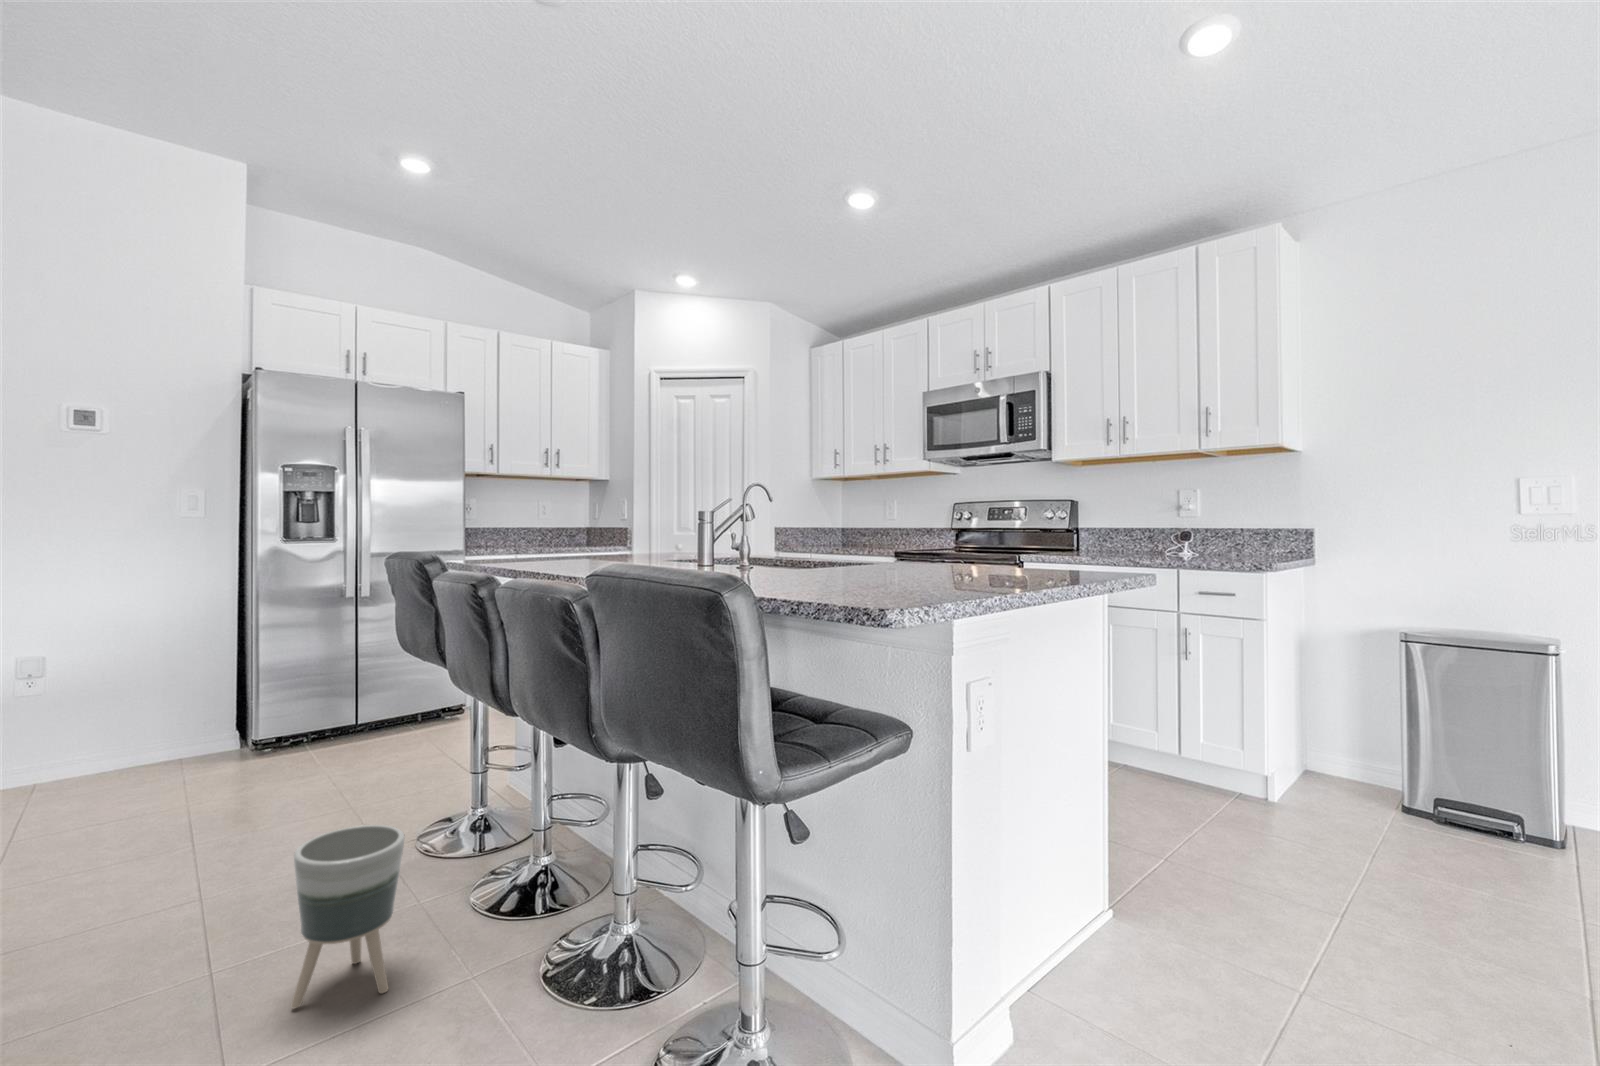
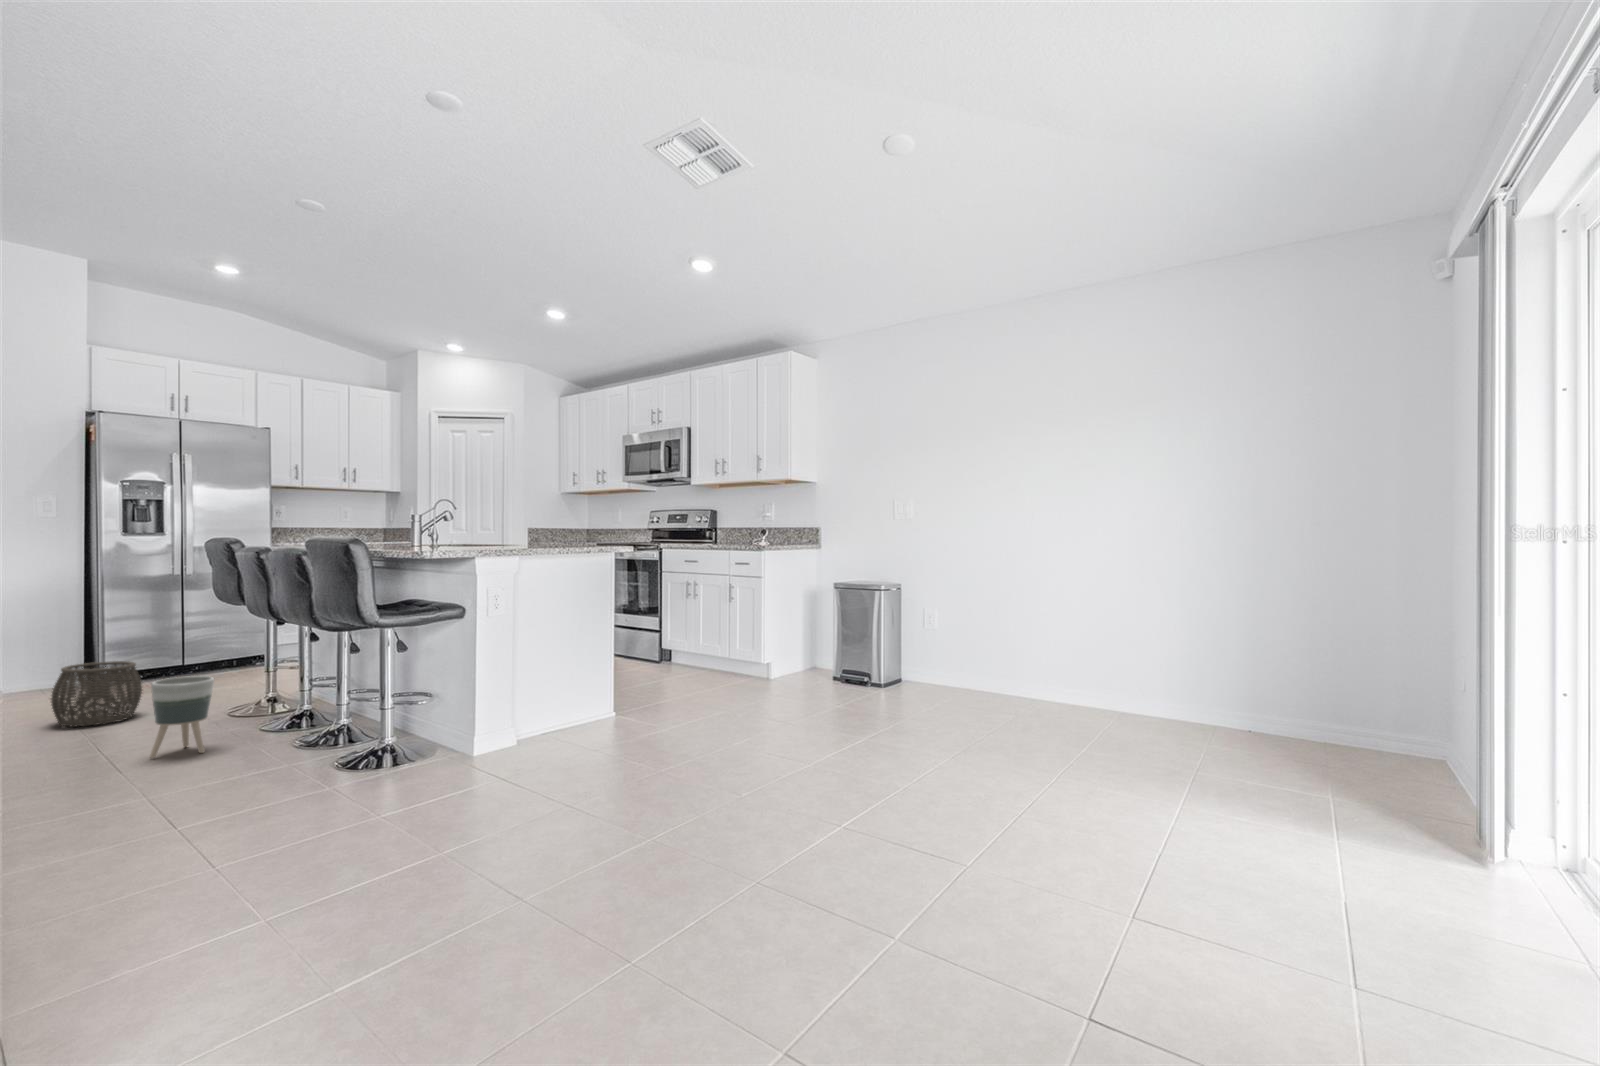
woven basket: none [165,747,300,868] -> present [51,661,142,727]

